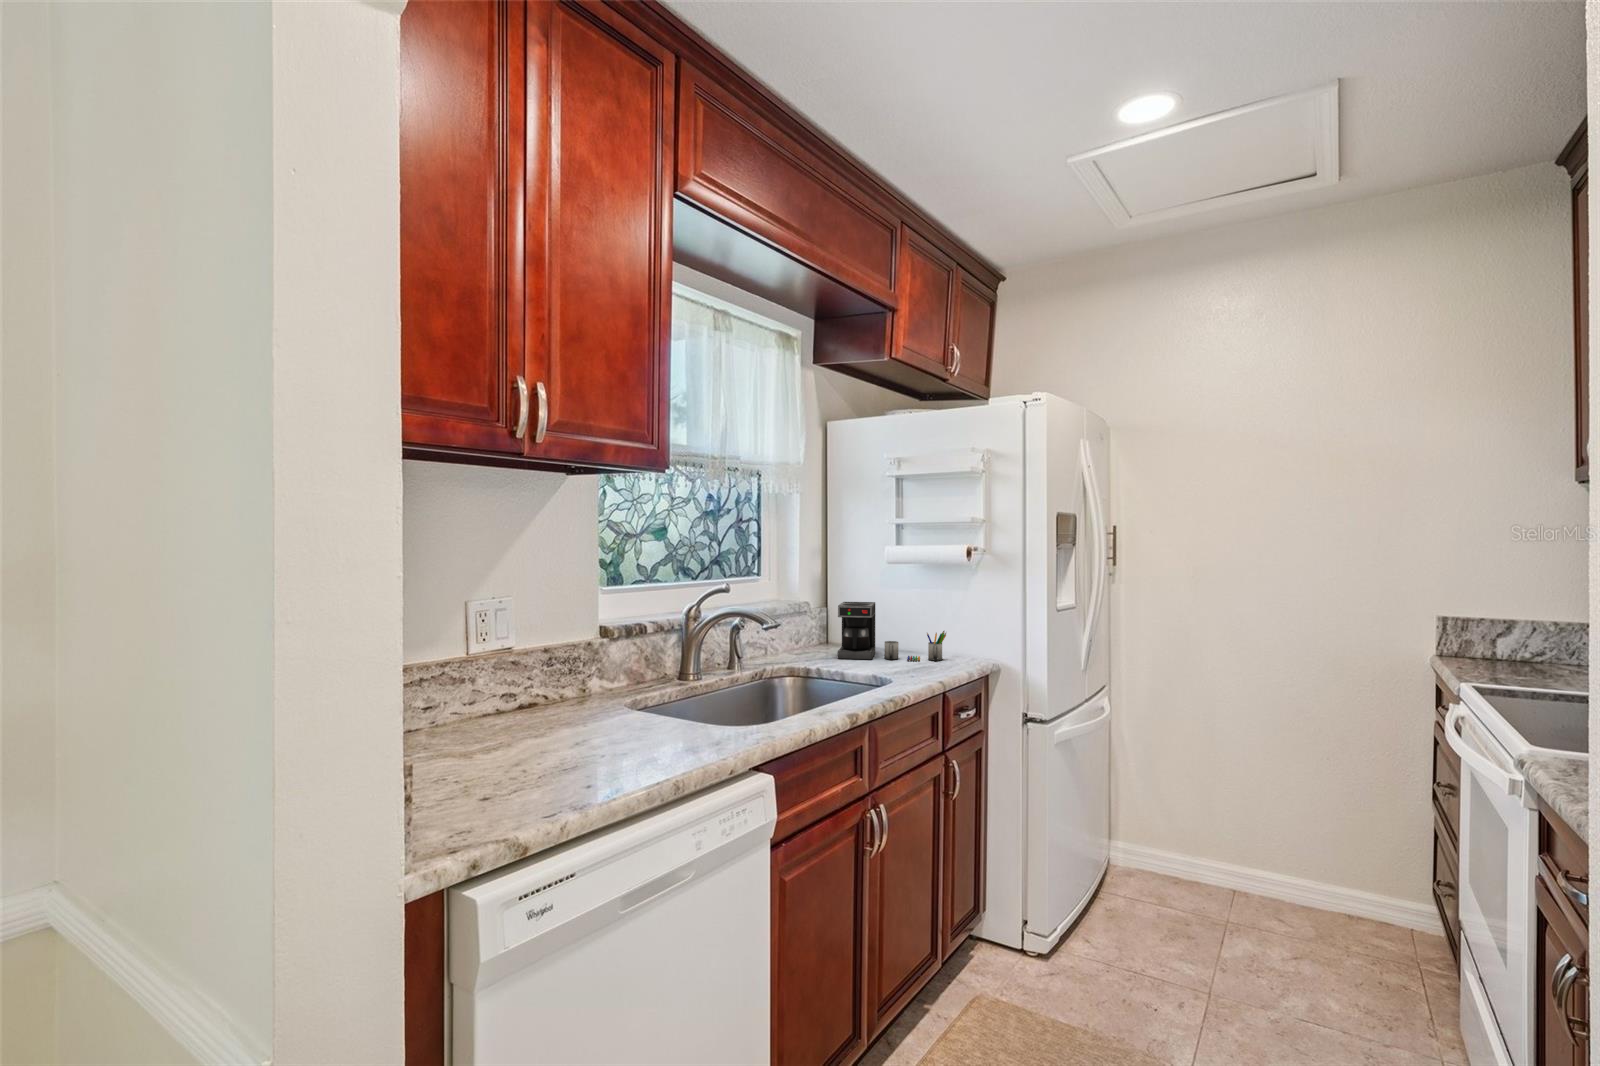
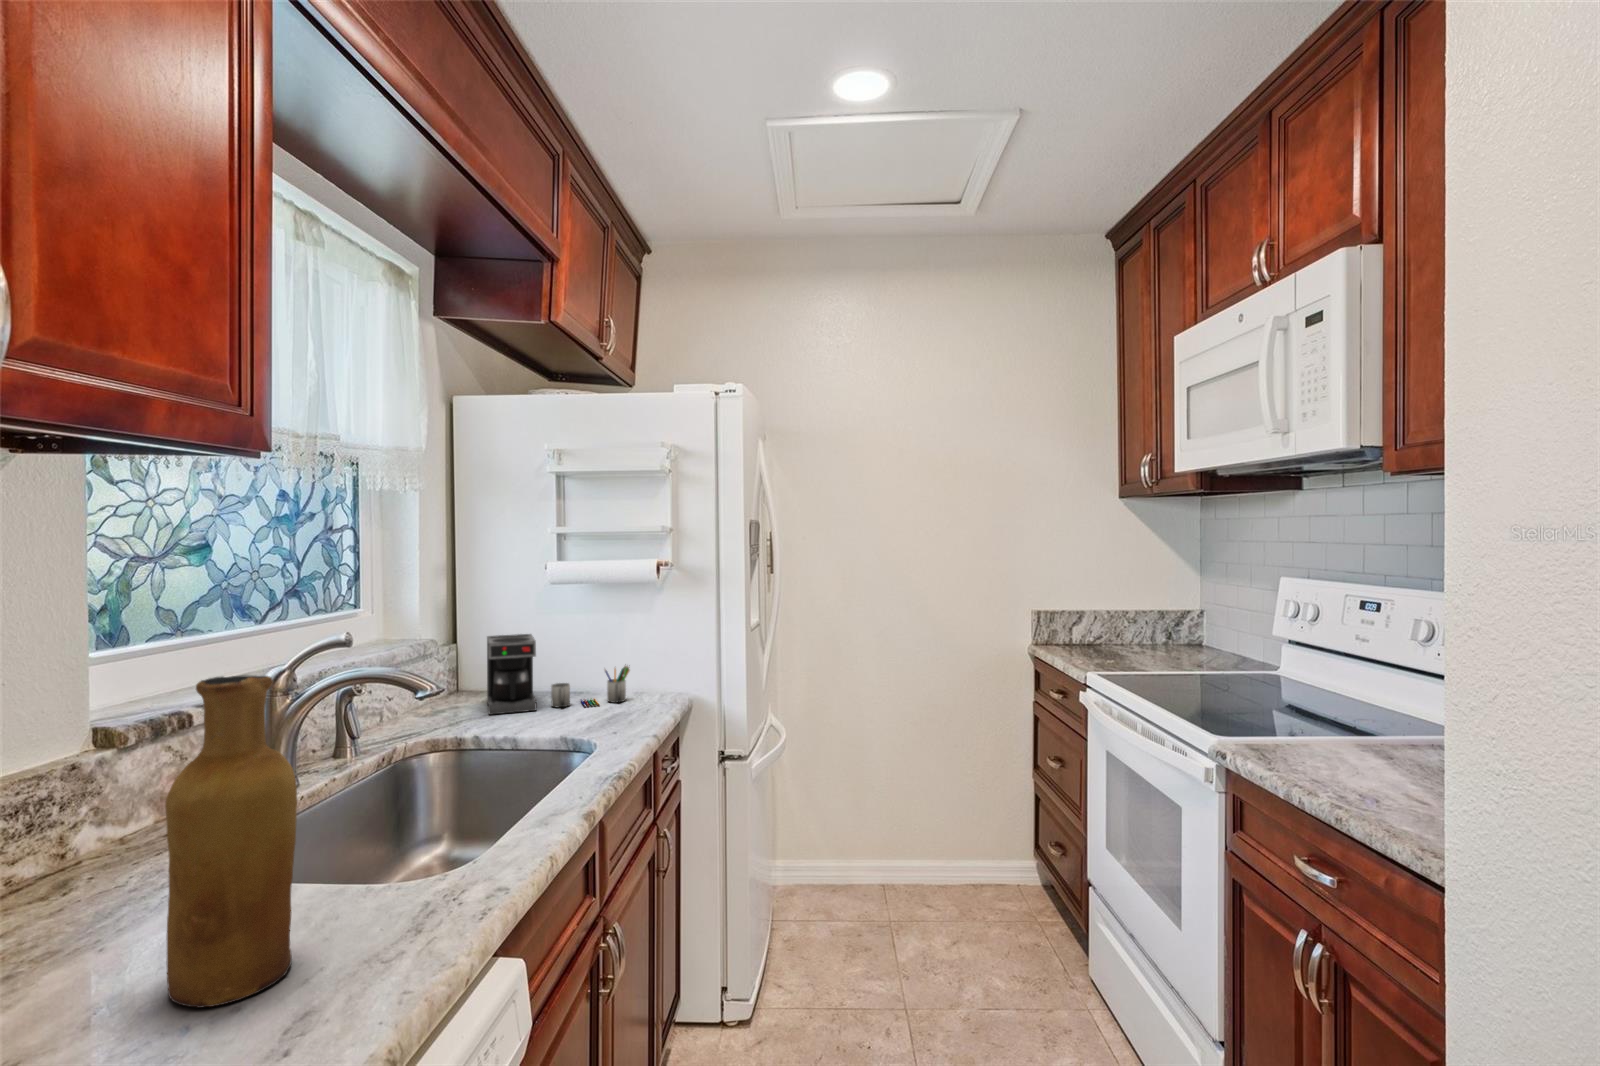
vase: none [600,586,657,752] -> present [165,676,297,1008]

